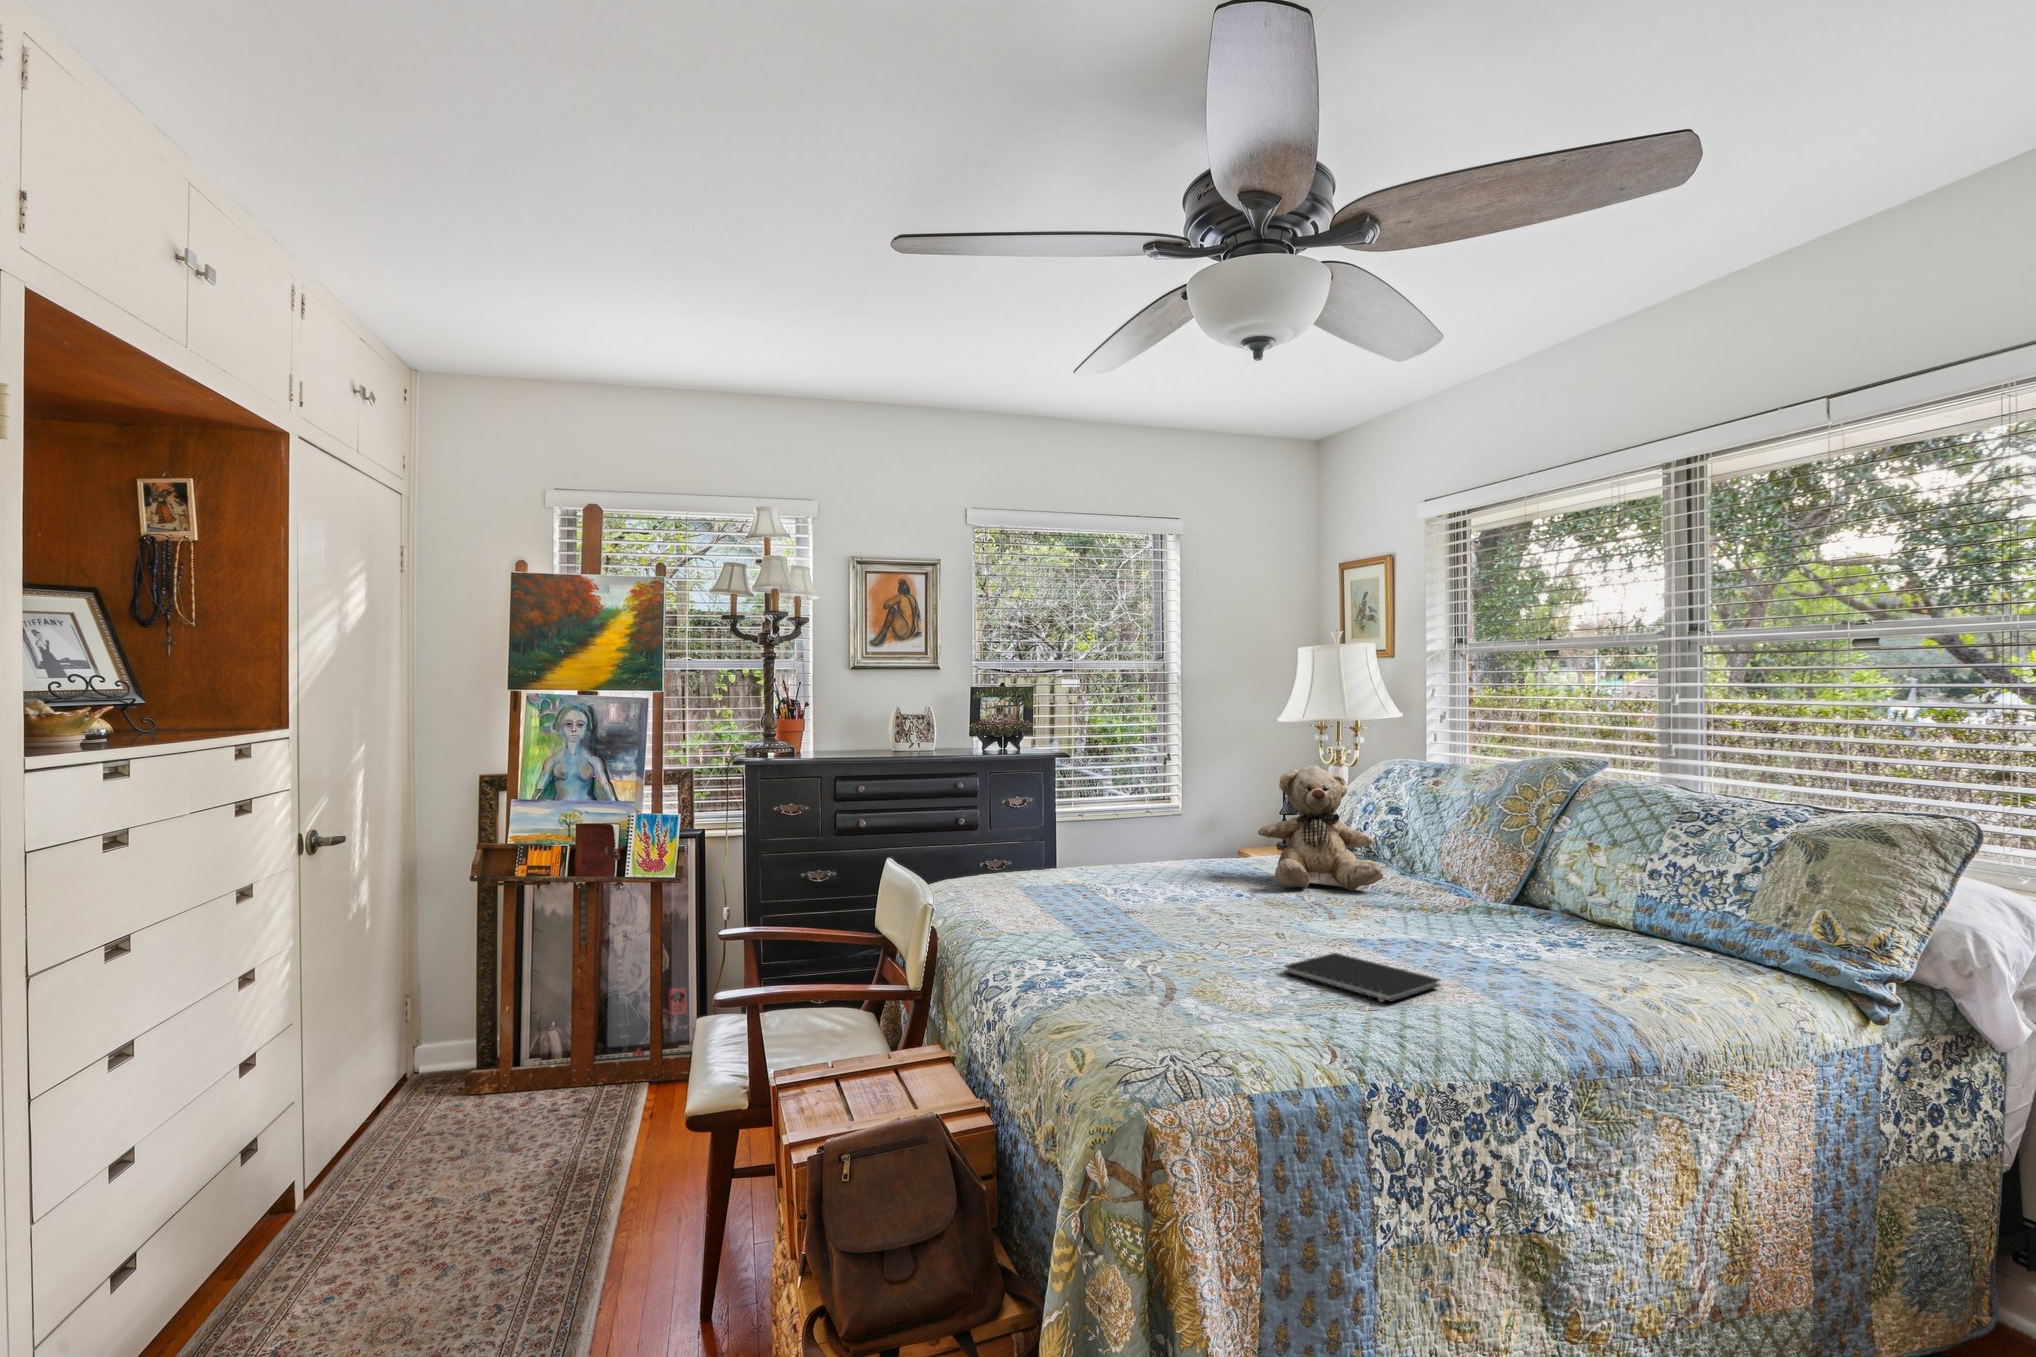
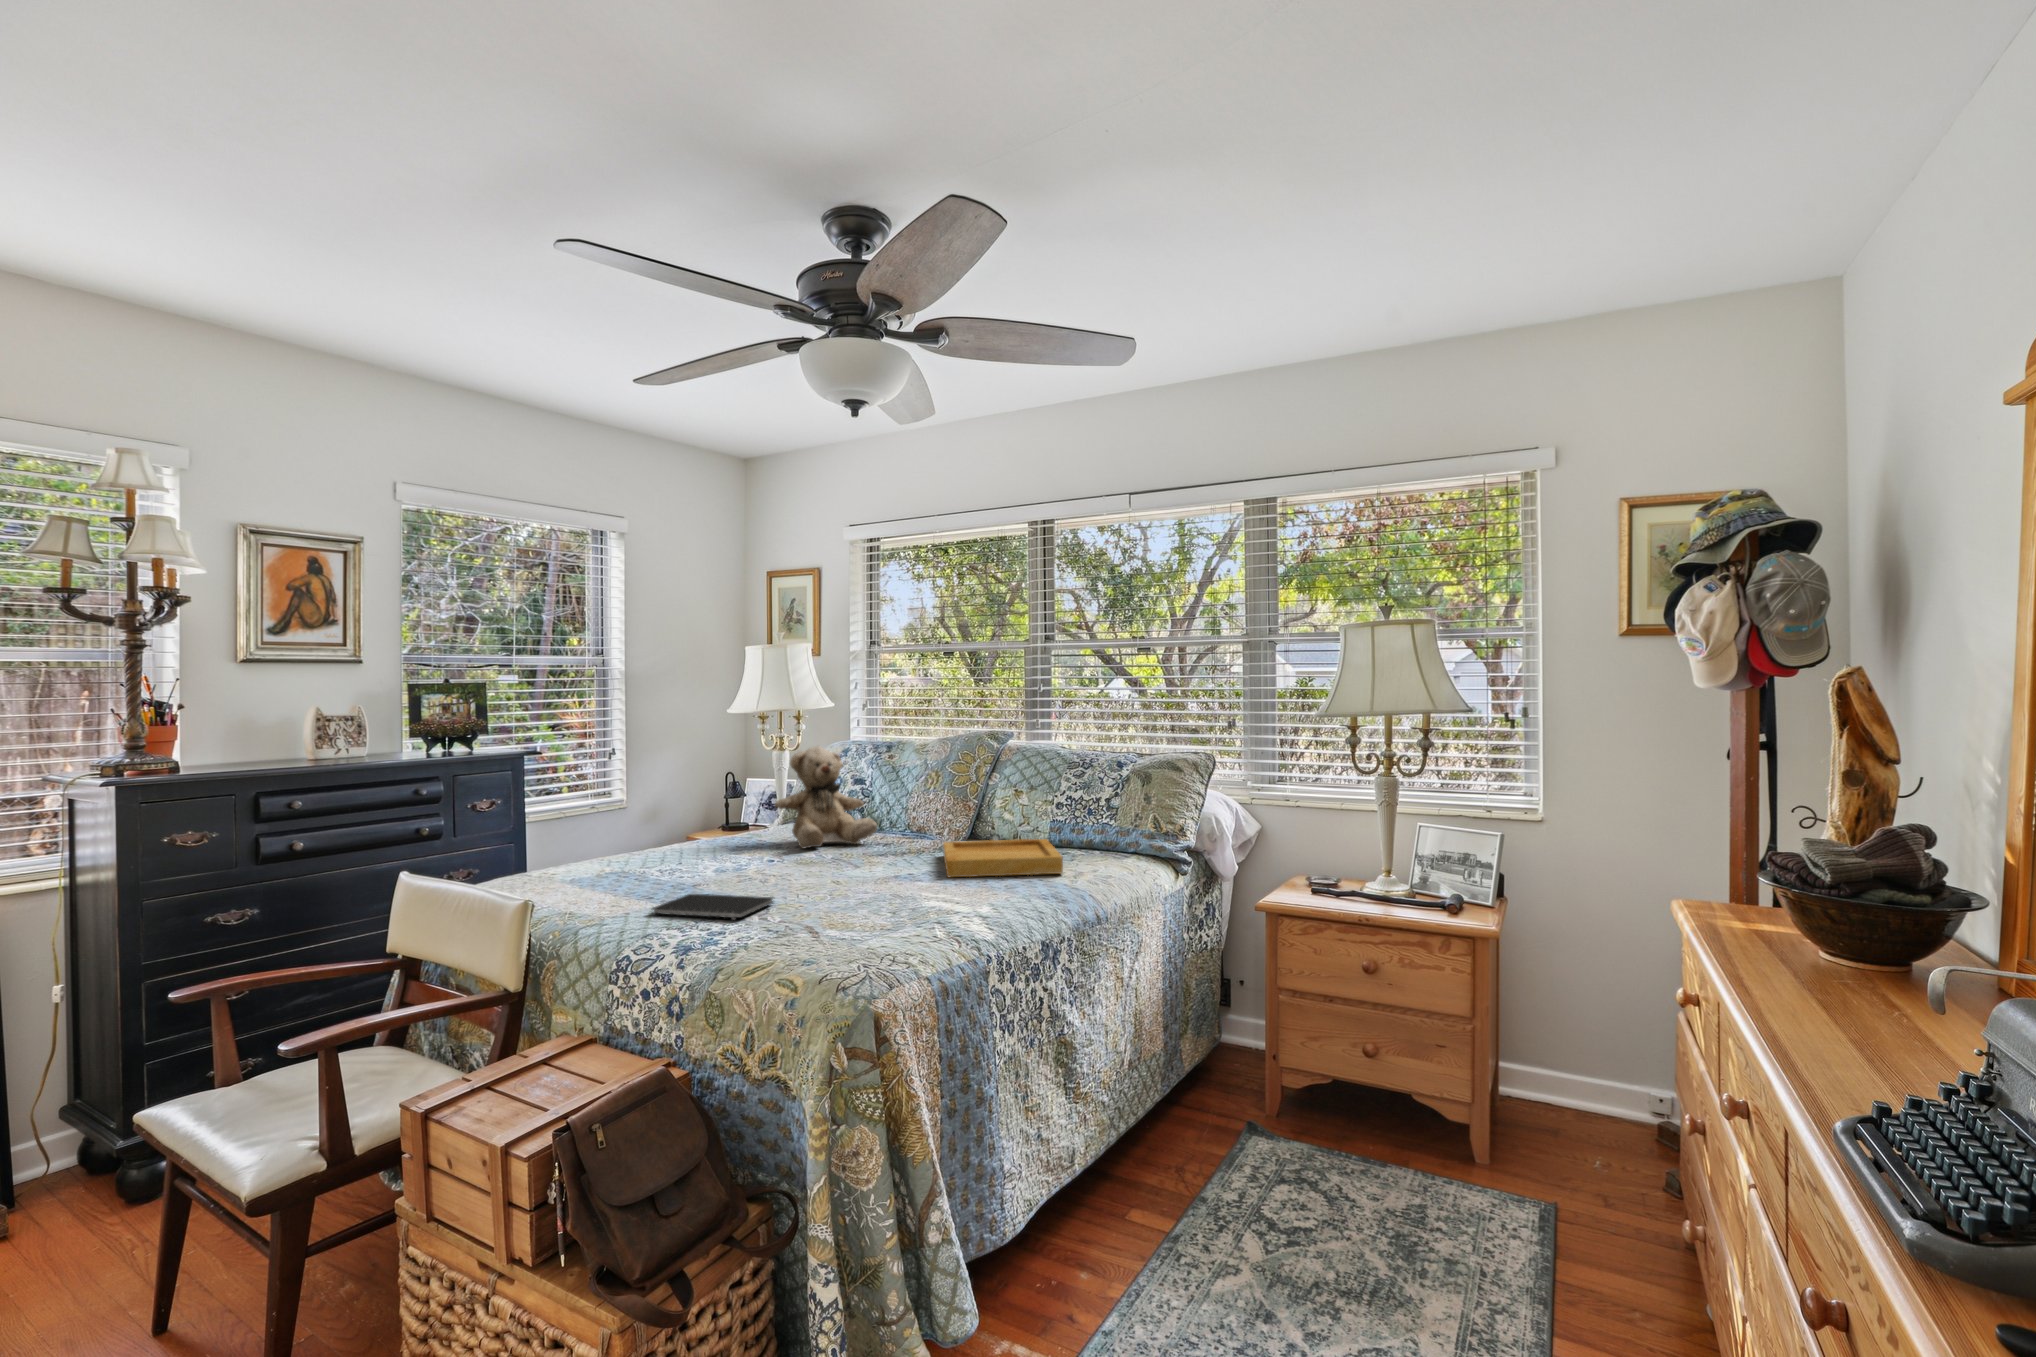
tray: none [1421,905,1617,982] -> present [943,839,1063,877]
notebook: present [1285,953,1440,1002] -> present [653,894,773,919]

